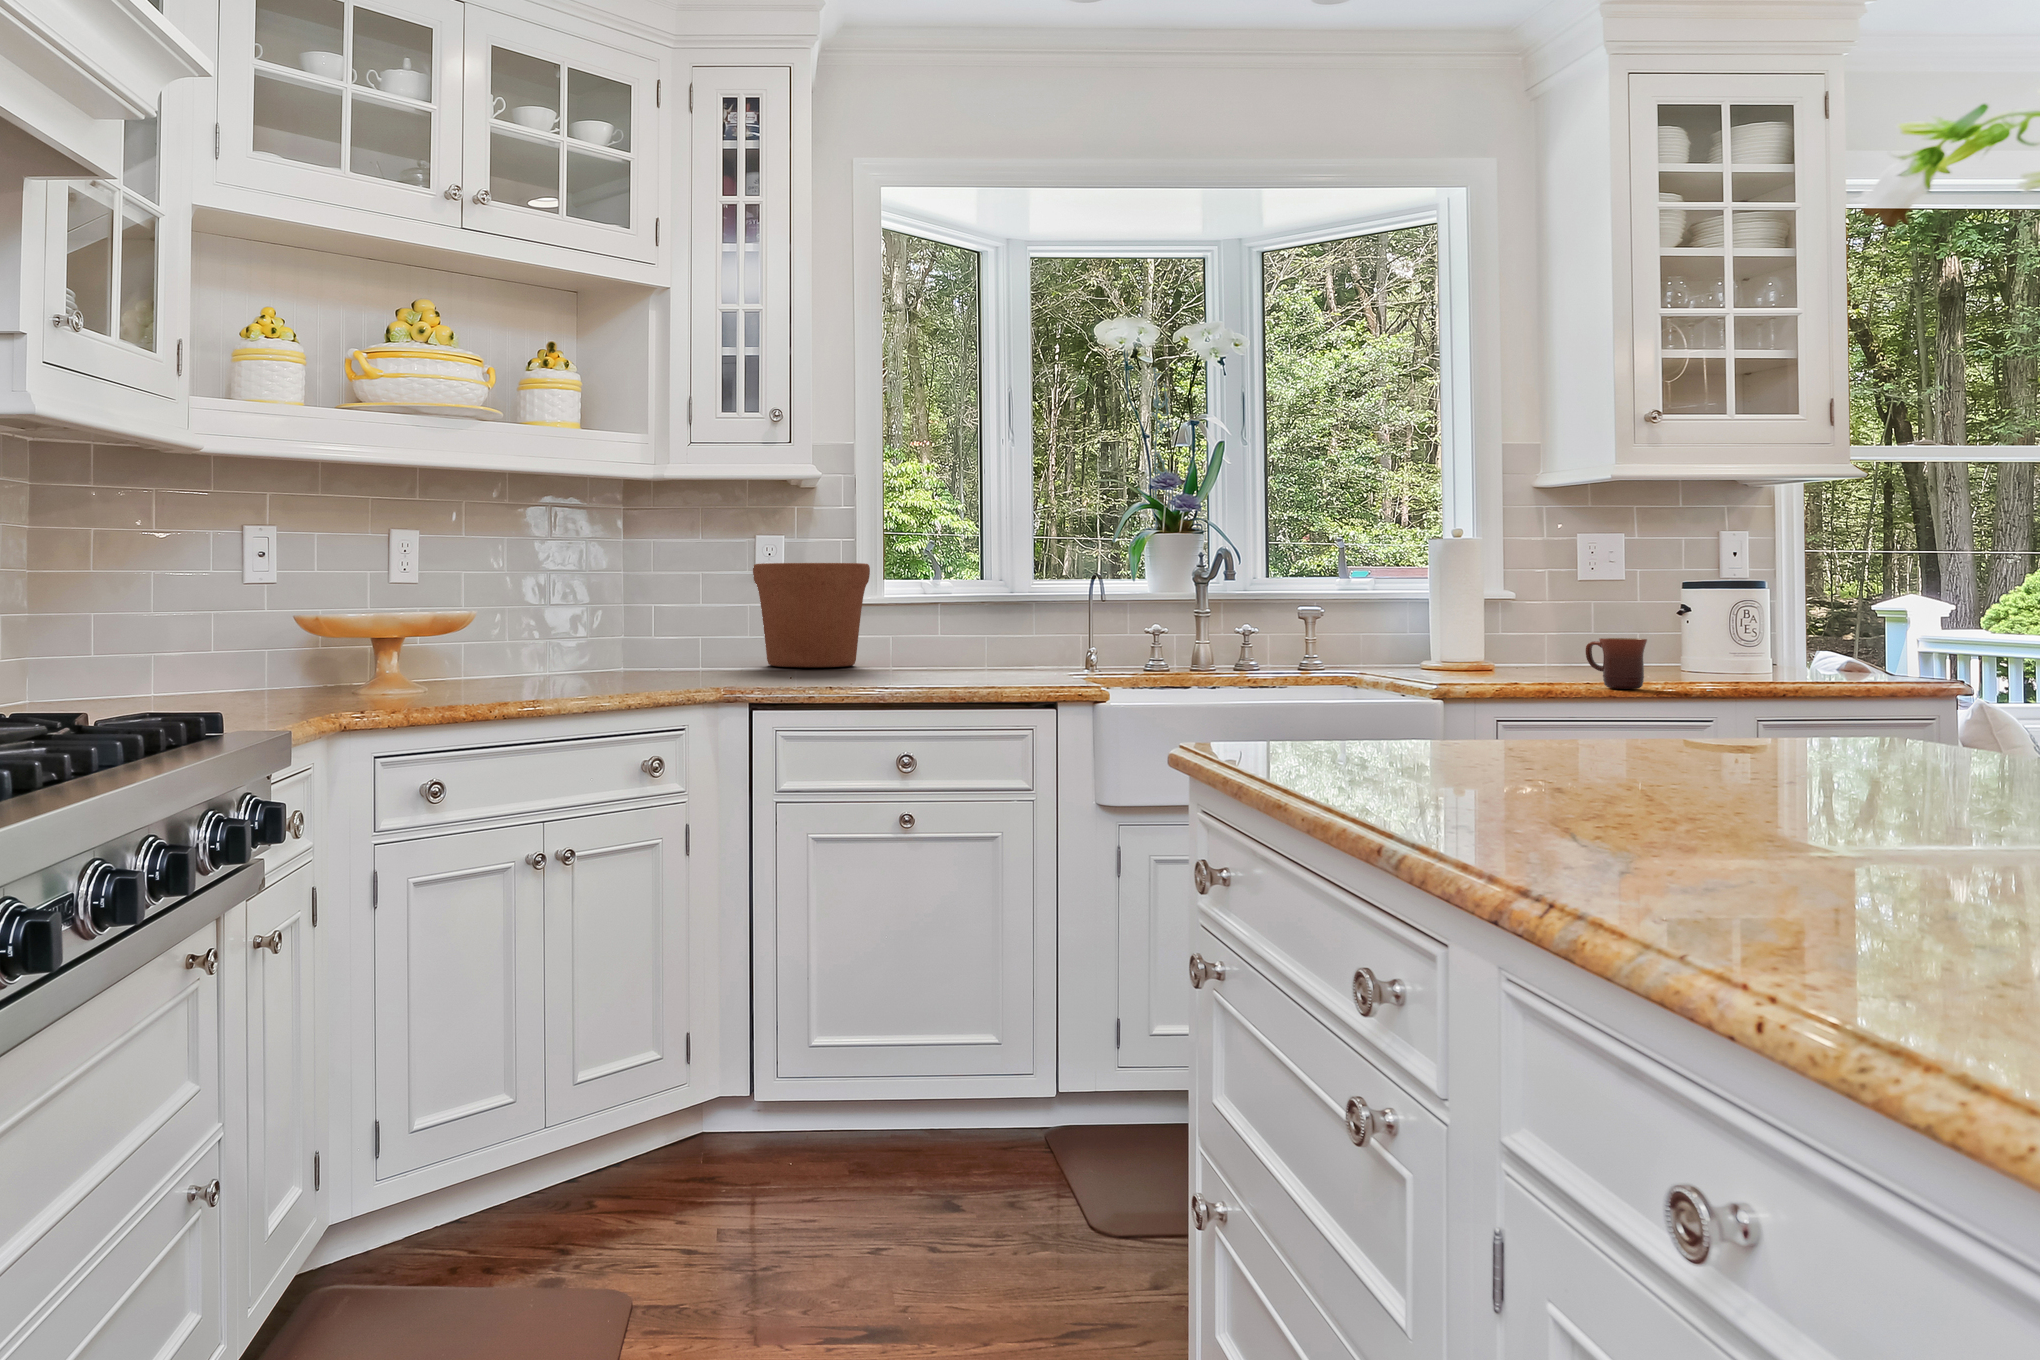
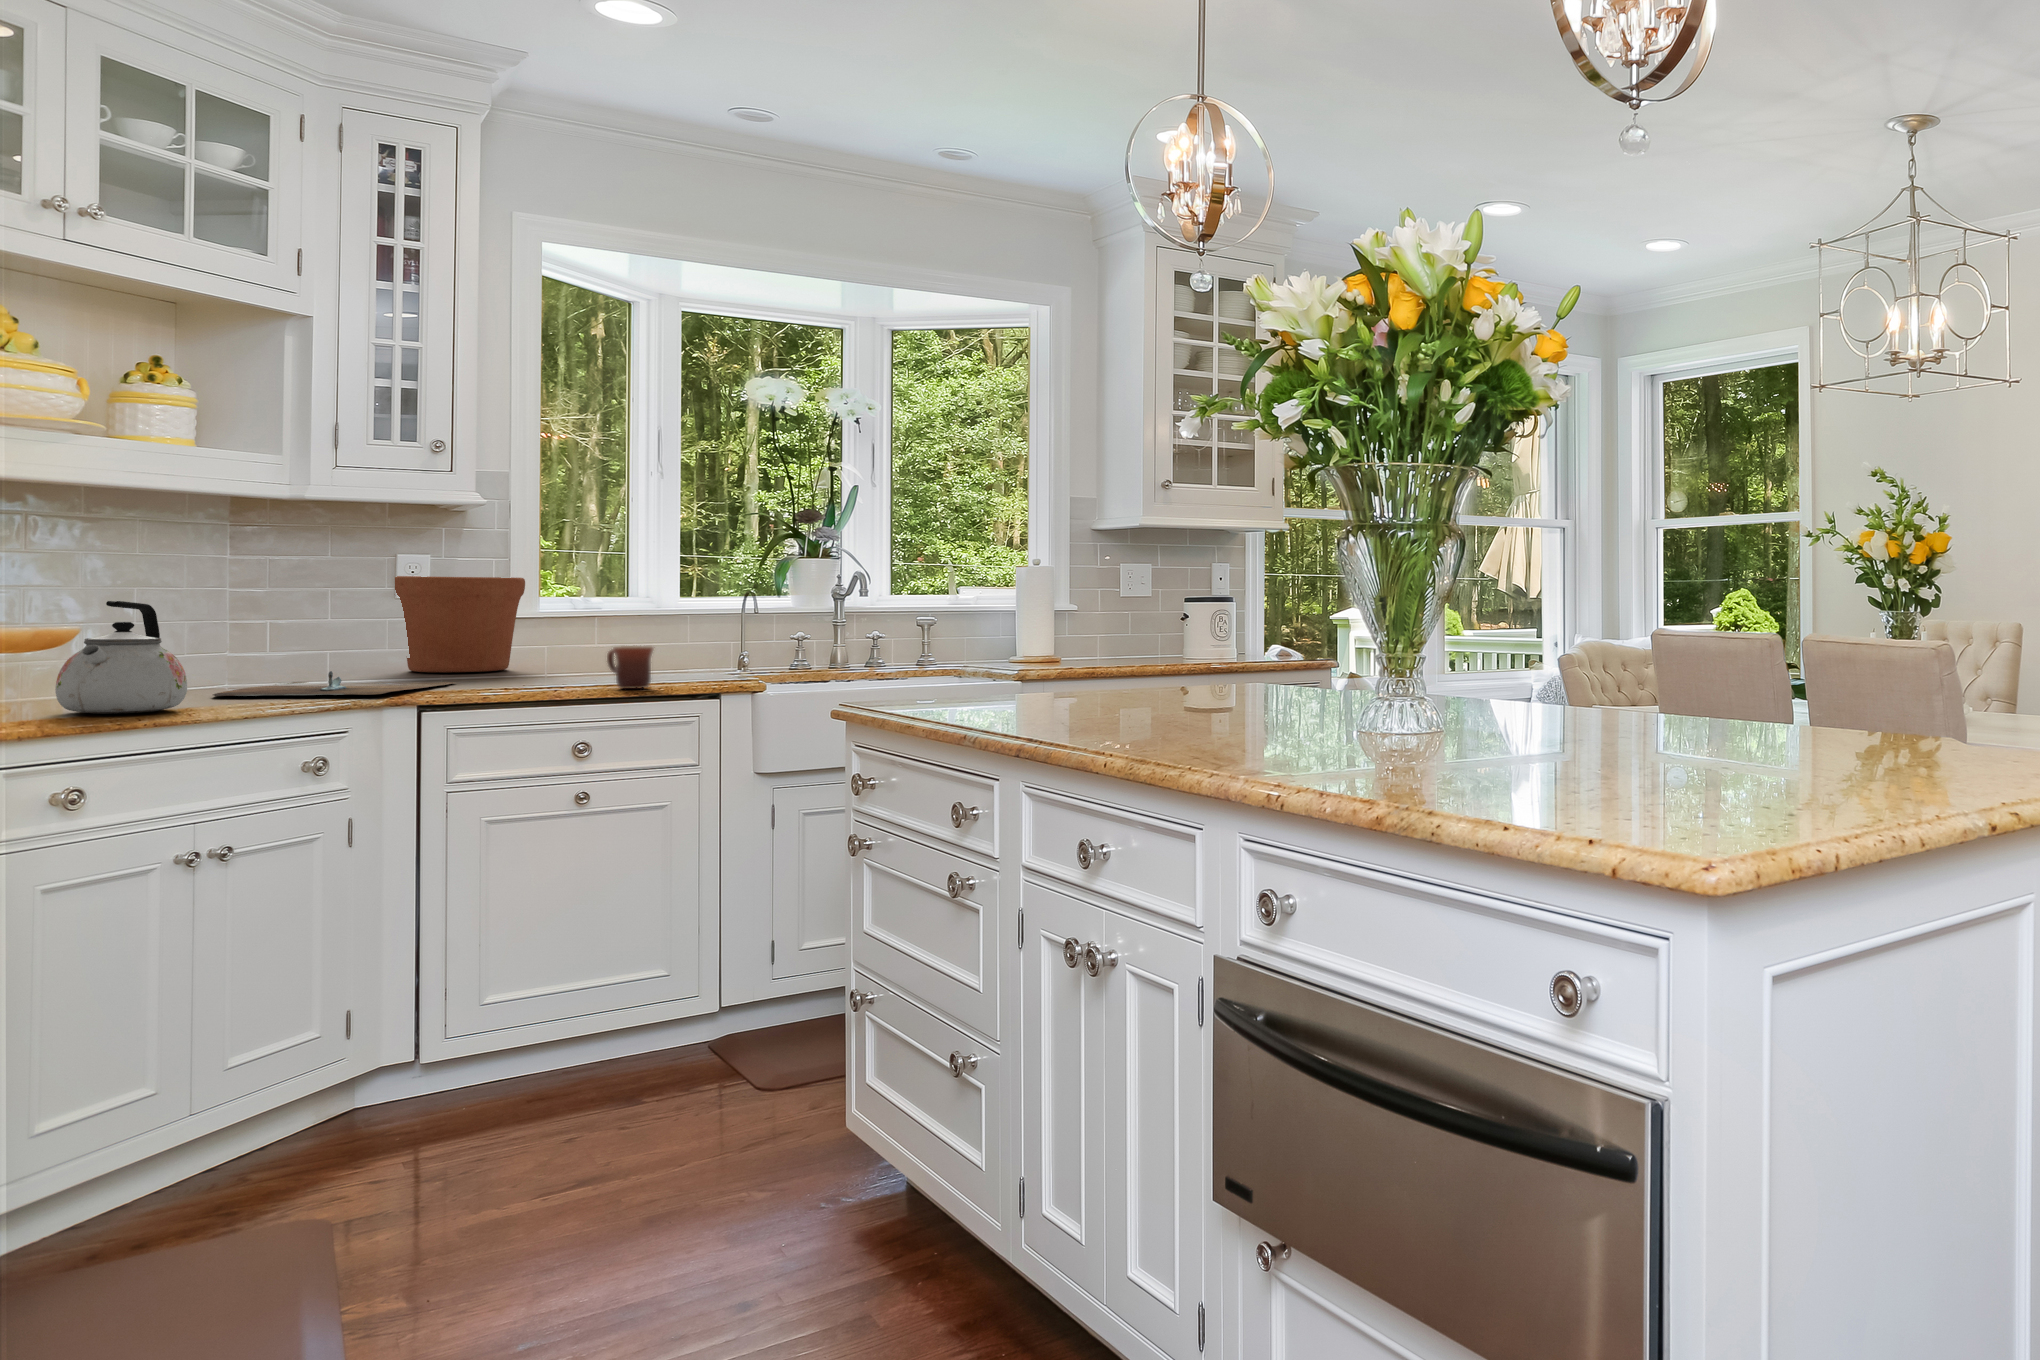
kettle: none [447,585,547,701] -> present [55,601,187,714]
mug: present [1586,638,1647,689] -> present [607,646,653,689]
cutting board: none [583,663,797,689] -> present [213,671,455,696]

